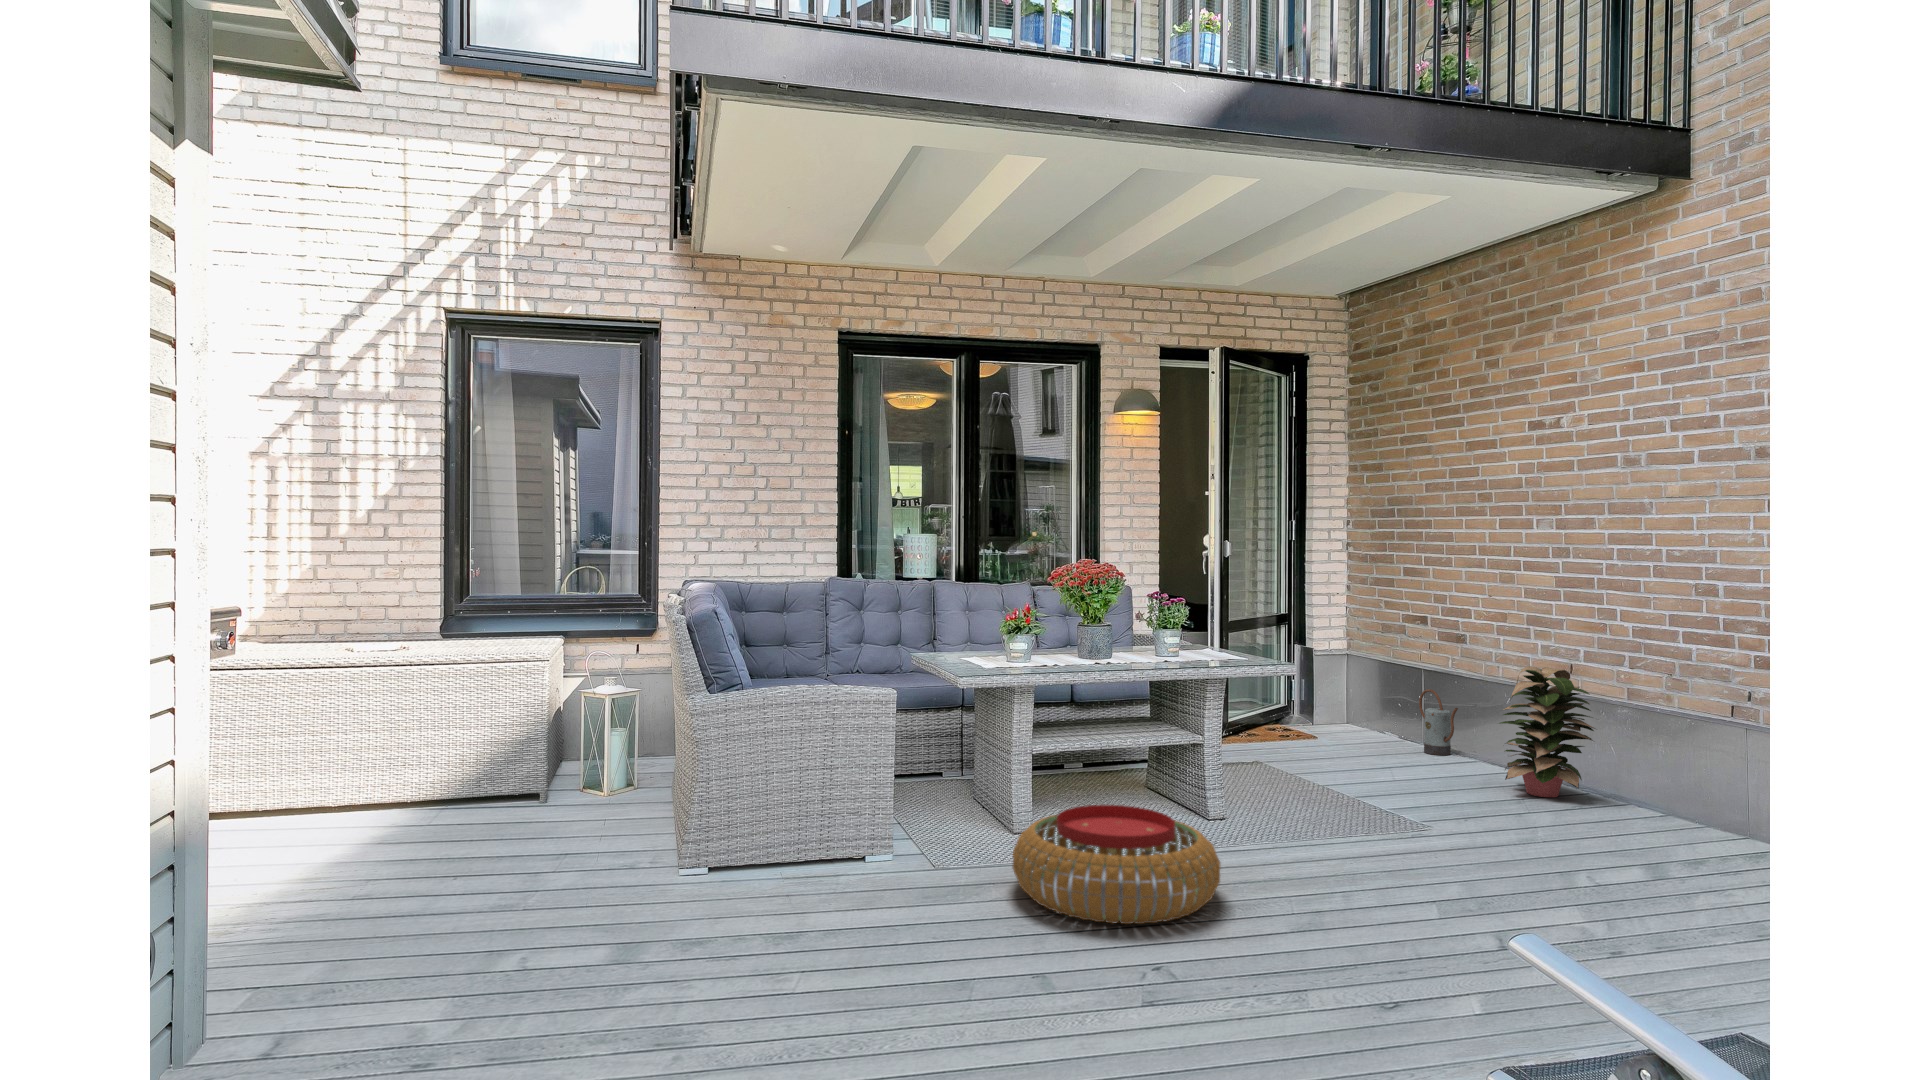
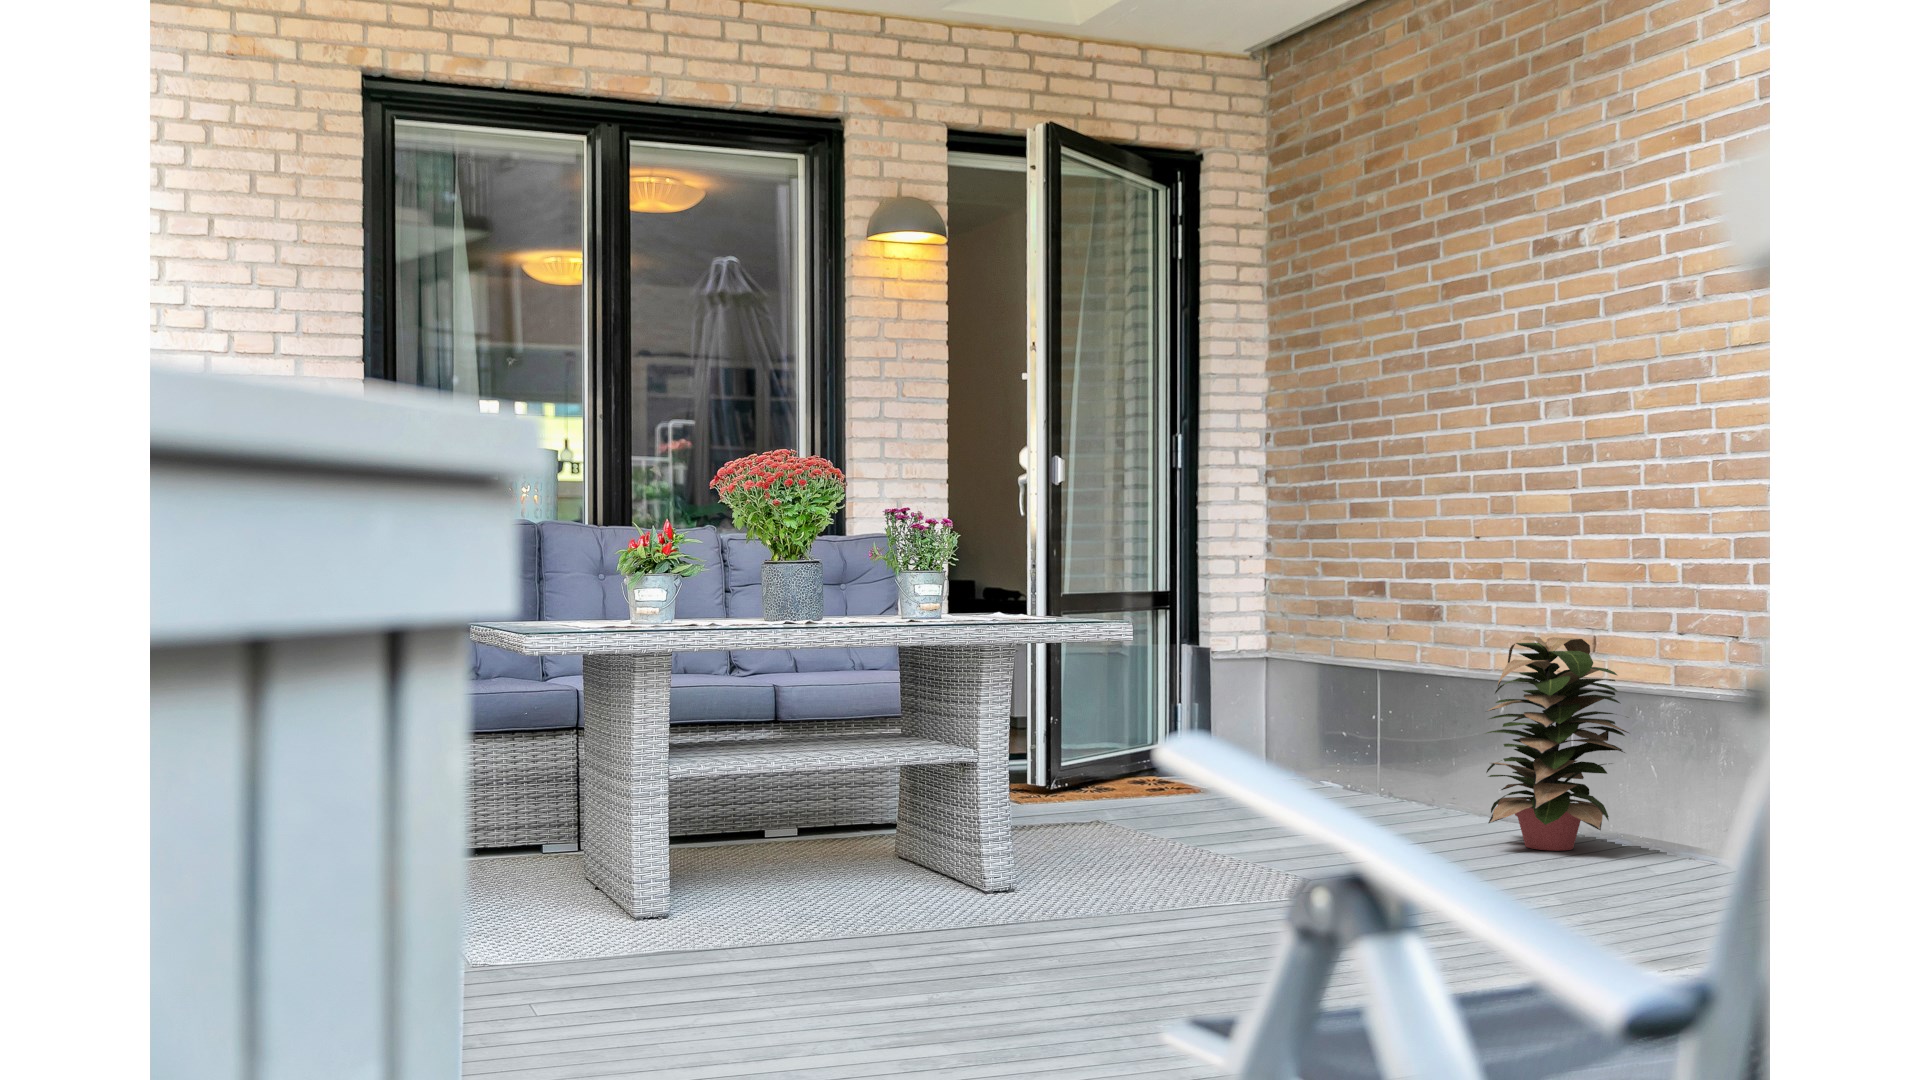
watering can: present [1419,689,1458,755] -> none [1373,698,1431,806]
pouf: present [1013,805,1220,924] -> none [589,841,958,1026]

